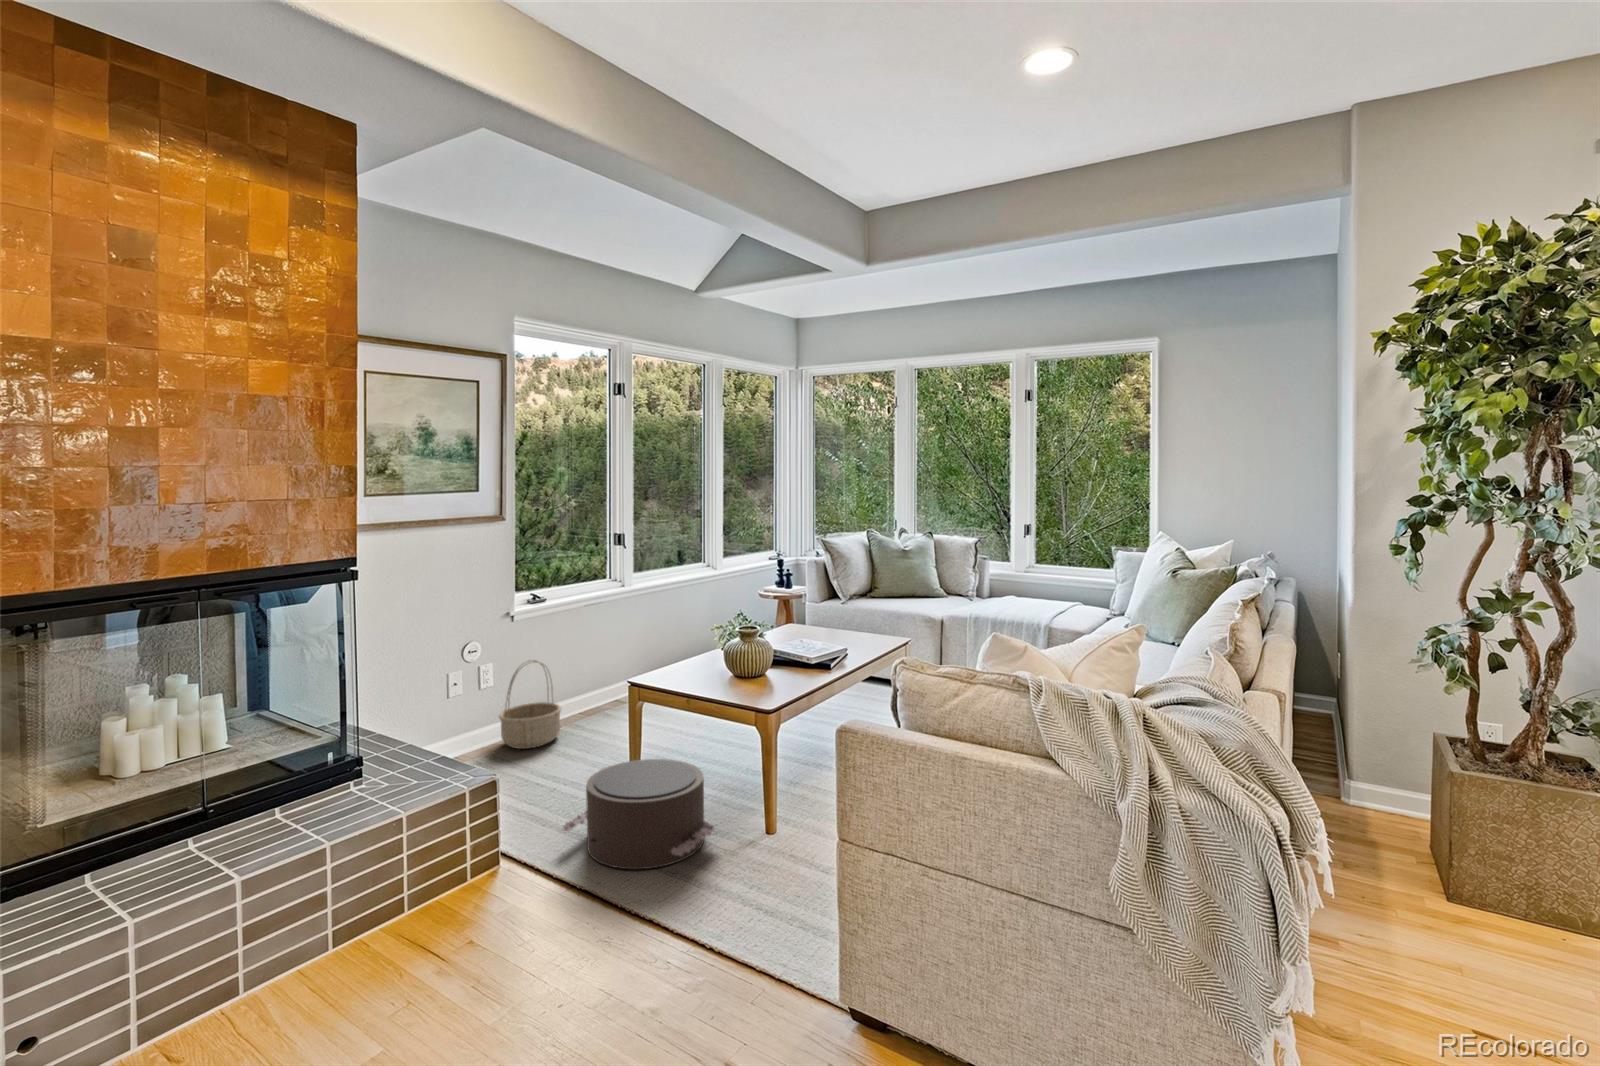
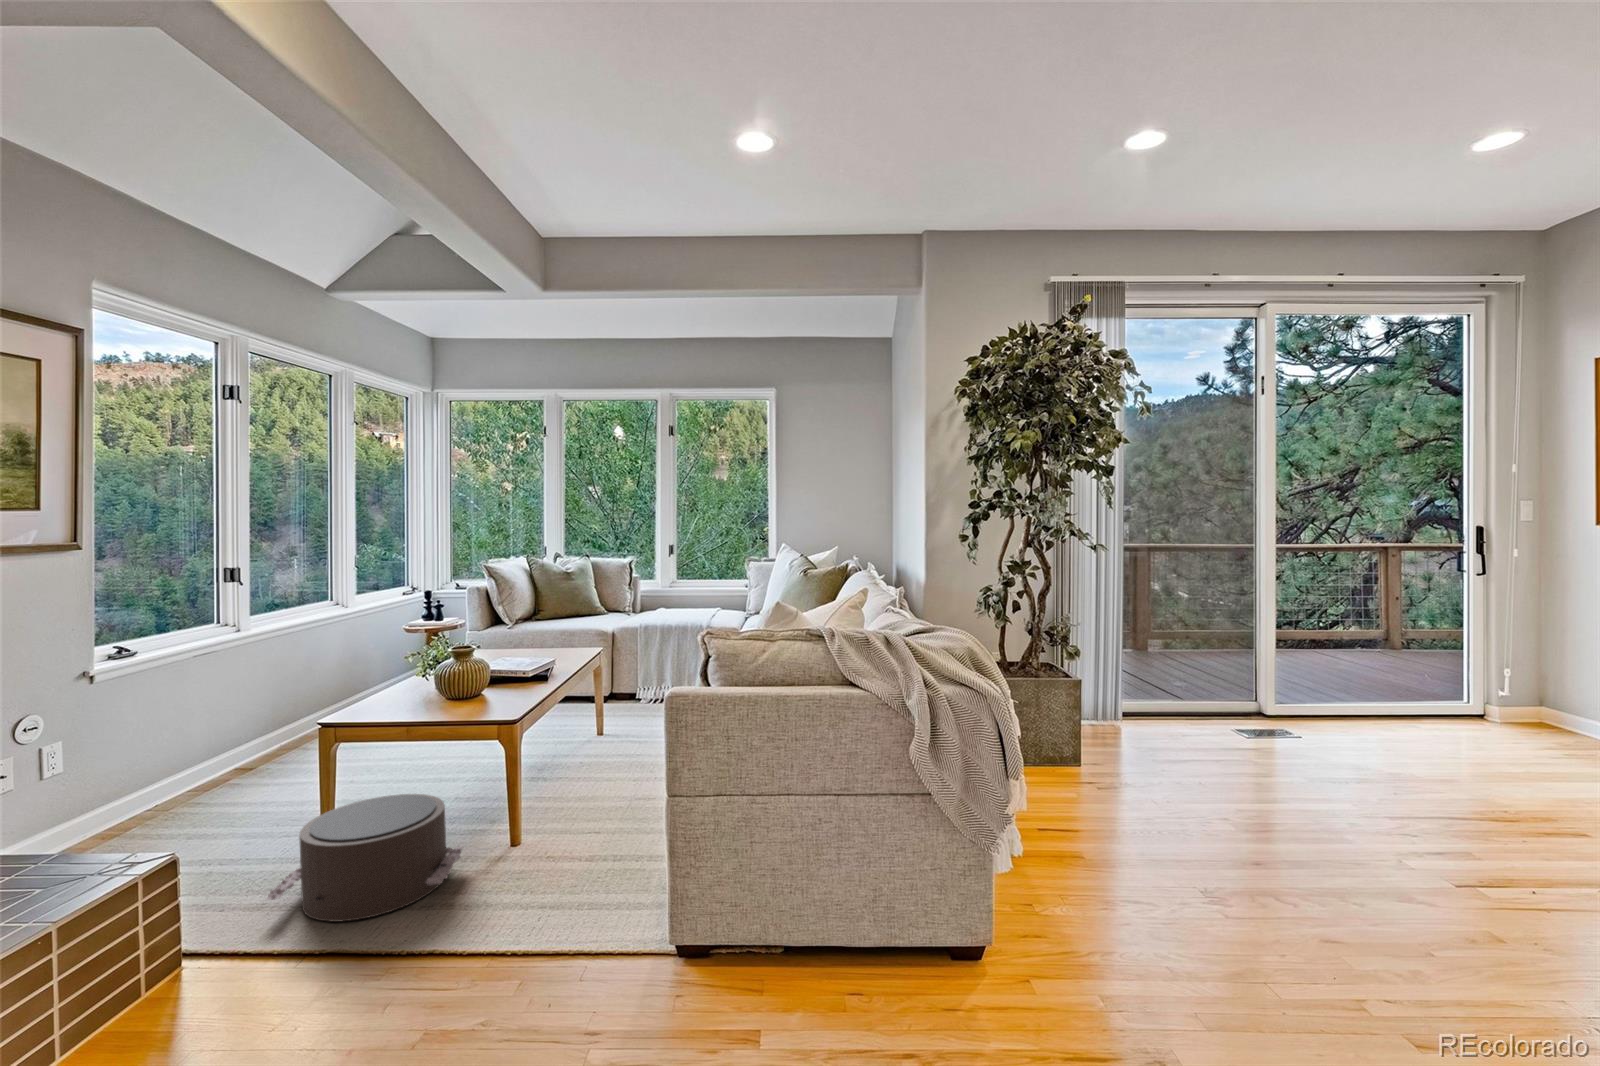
basket: present [499,660,561,749] -> none [93,726,190,840]

